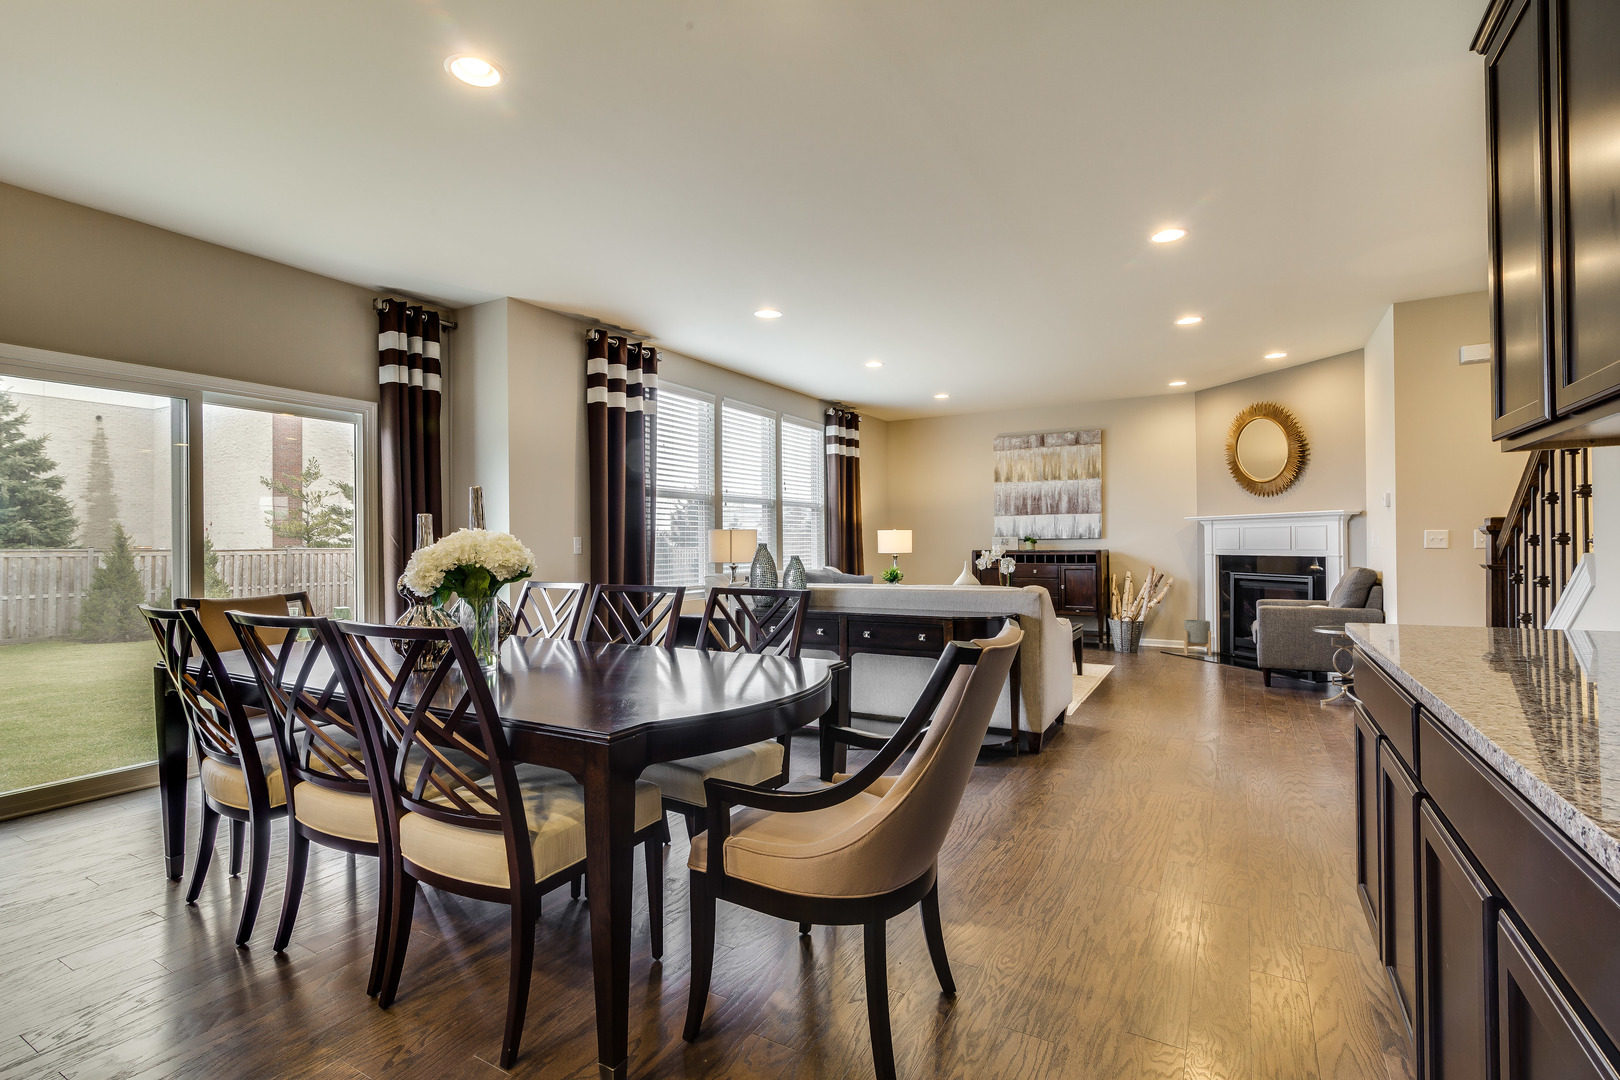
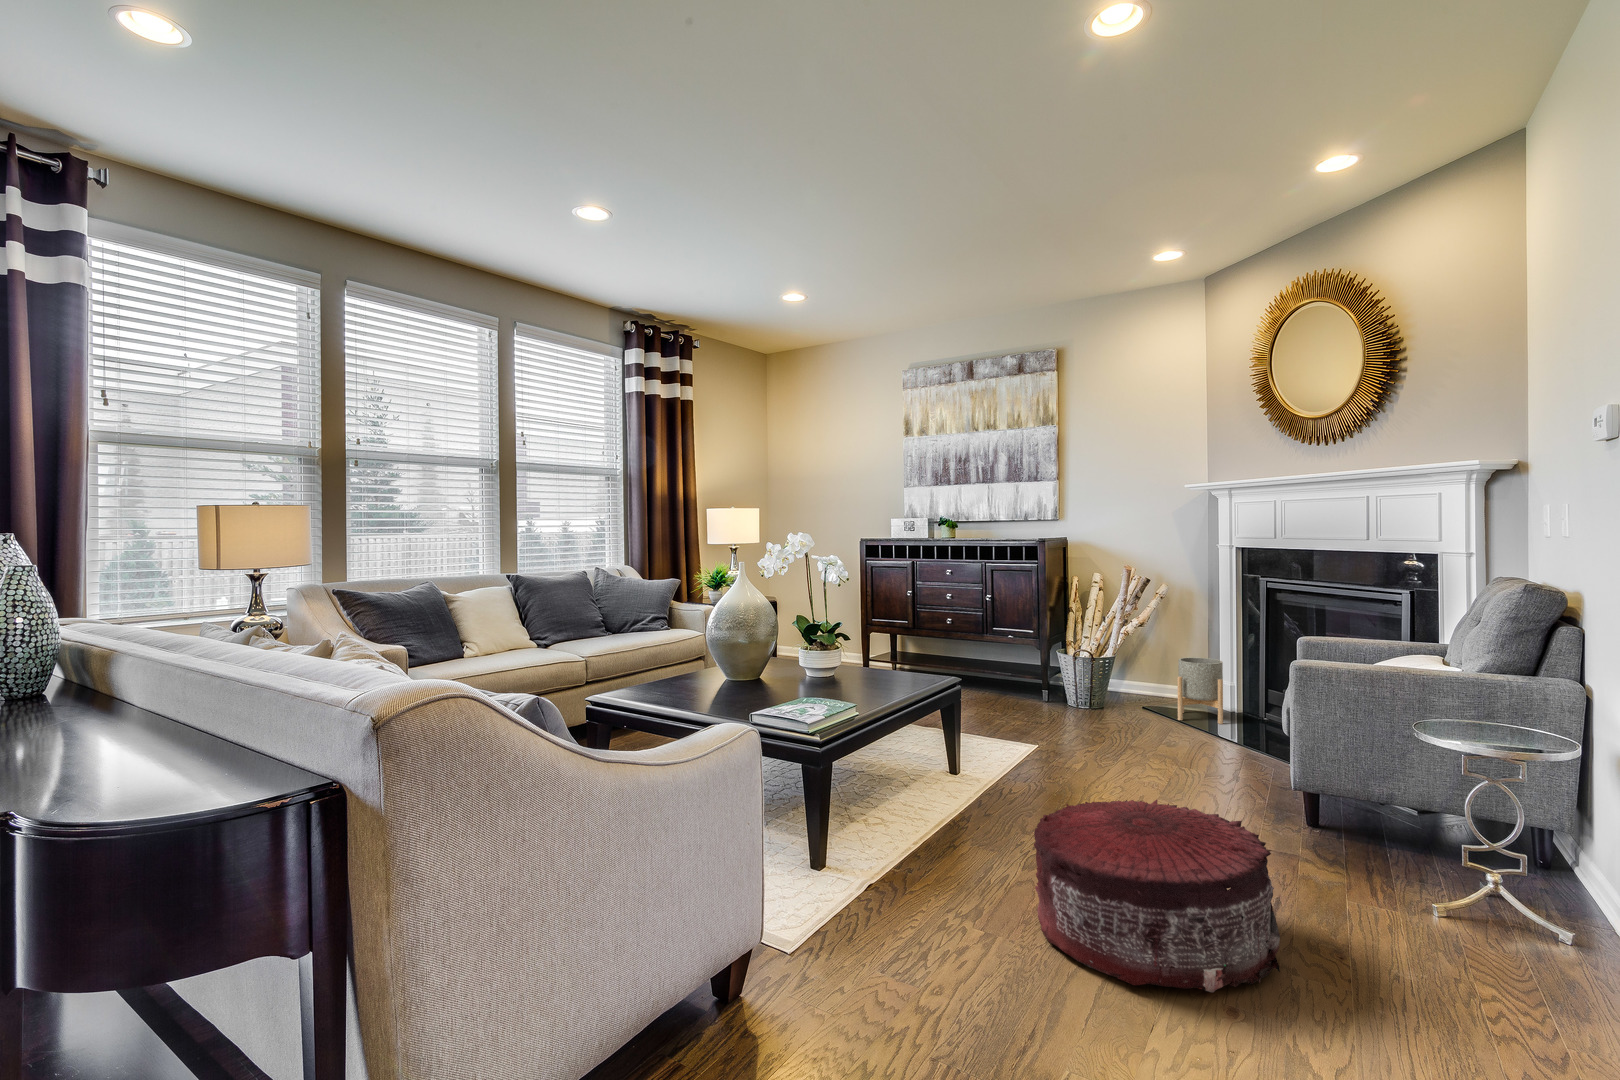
pouf: none [1163,660,1267,717] -> present [1034,800,1280,992]

